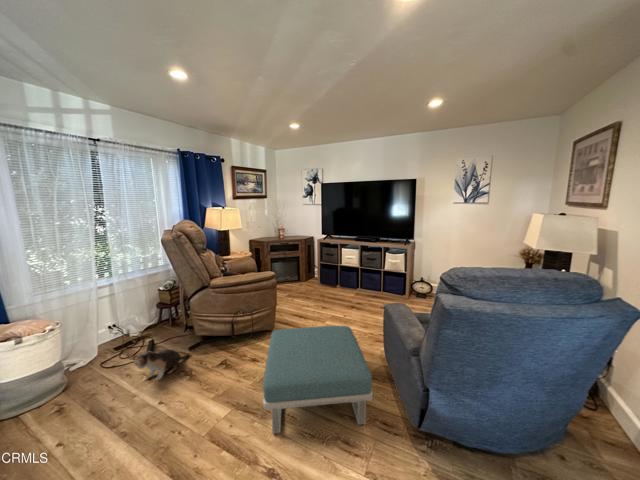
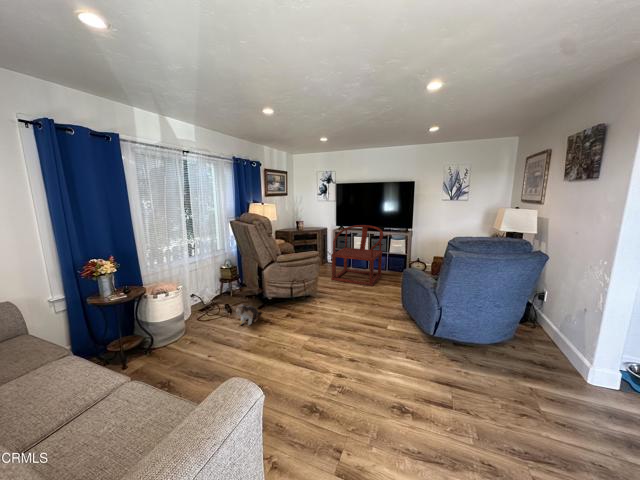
armchair: none [307,234,374,315] -> present [331,225,384,286]
footstool: present [263,326,373,433] -> none [325,286,403,345]

